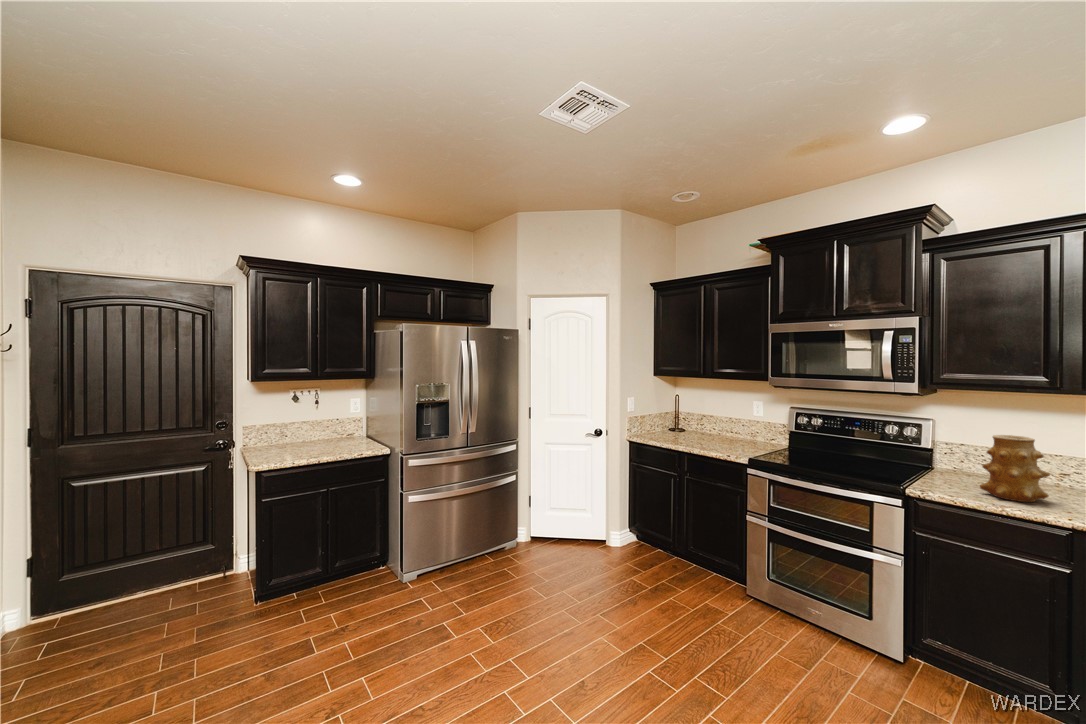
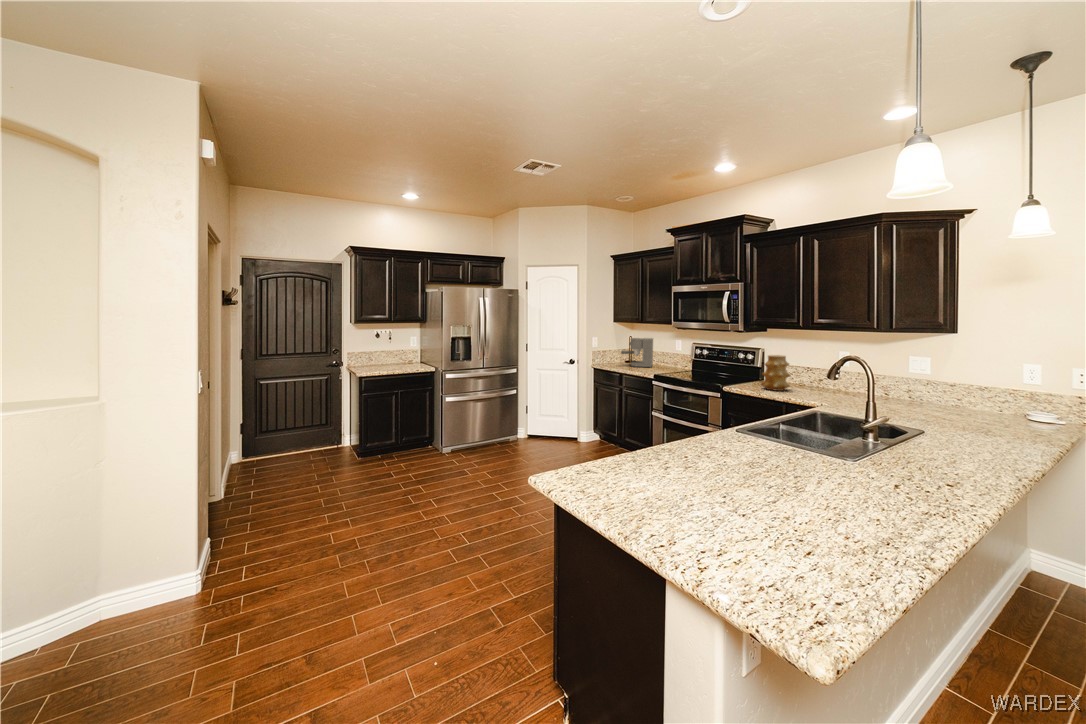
coffee maker: none [671,396,720,441] -> present [621,338,653,367]

